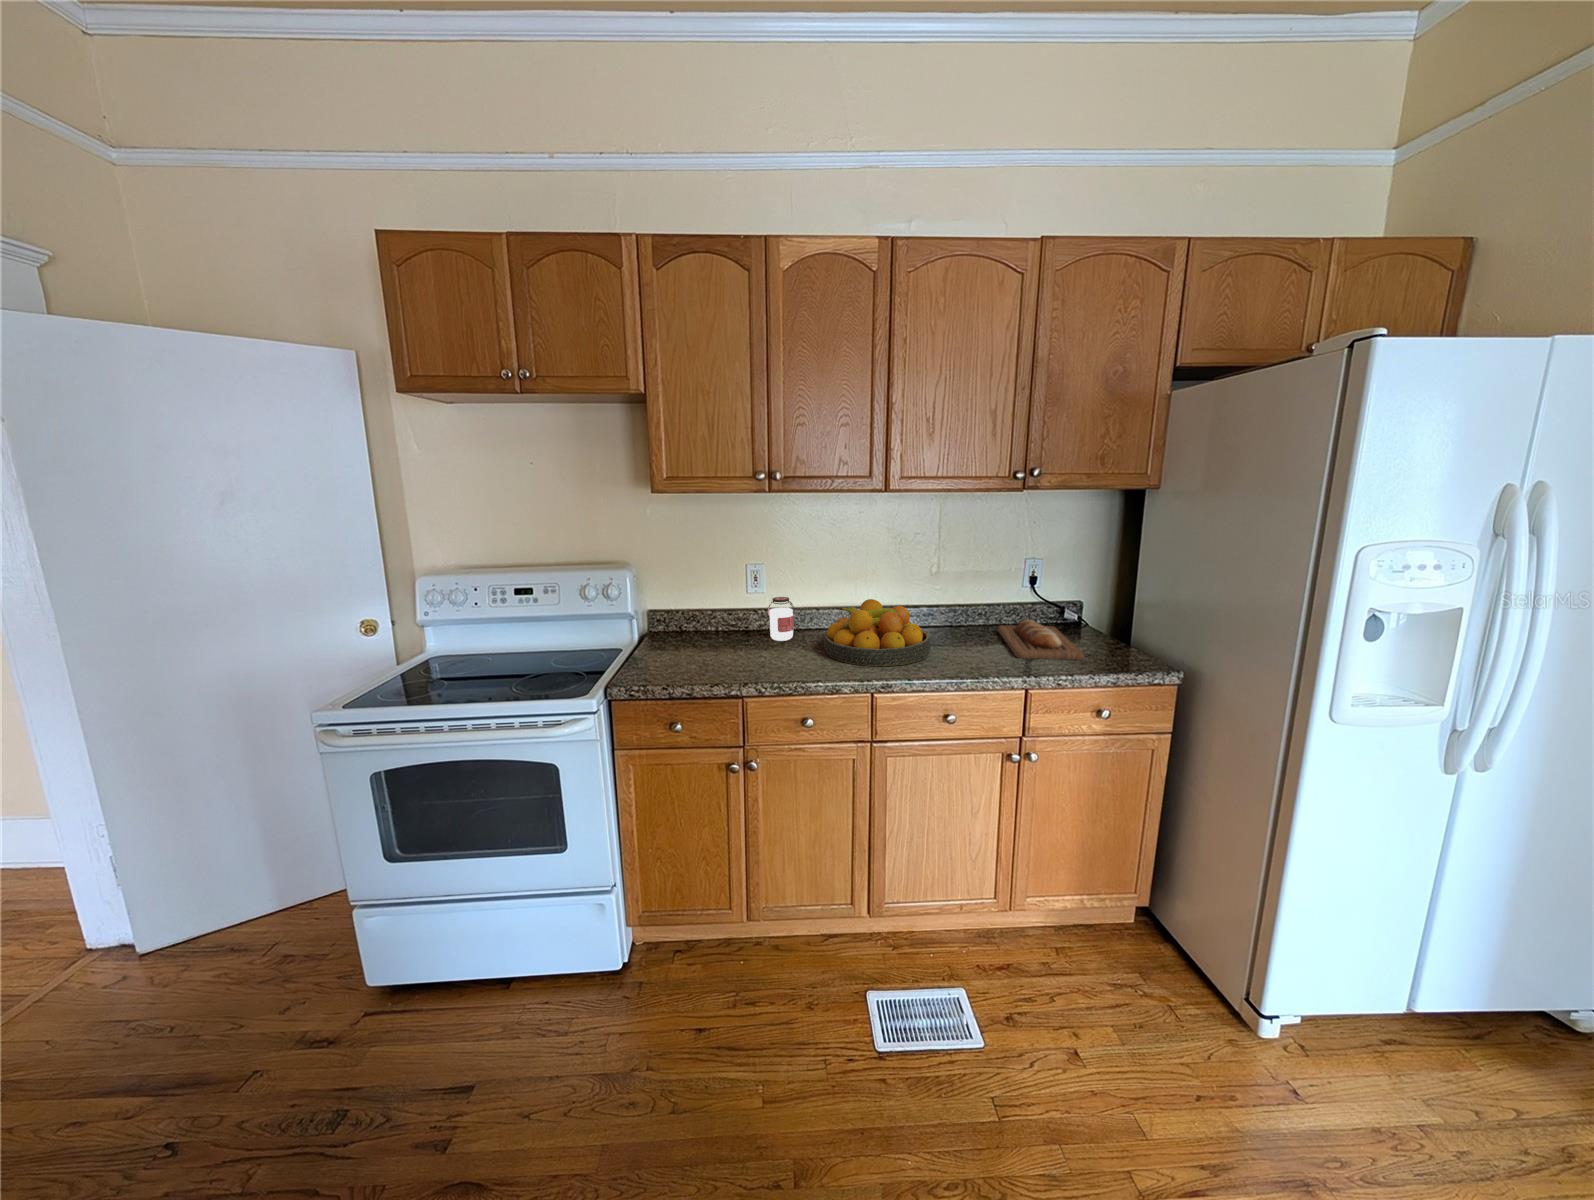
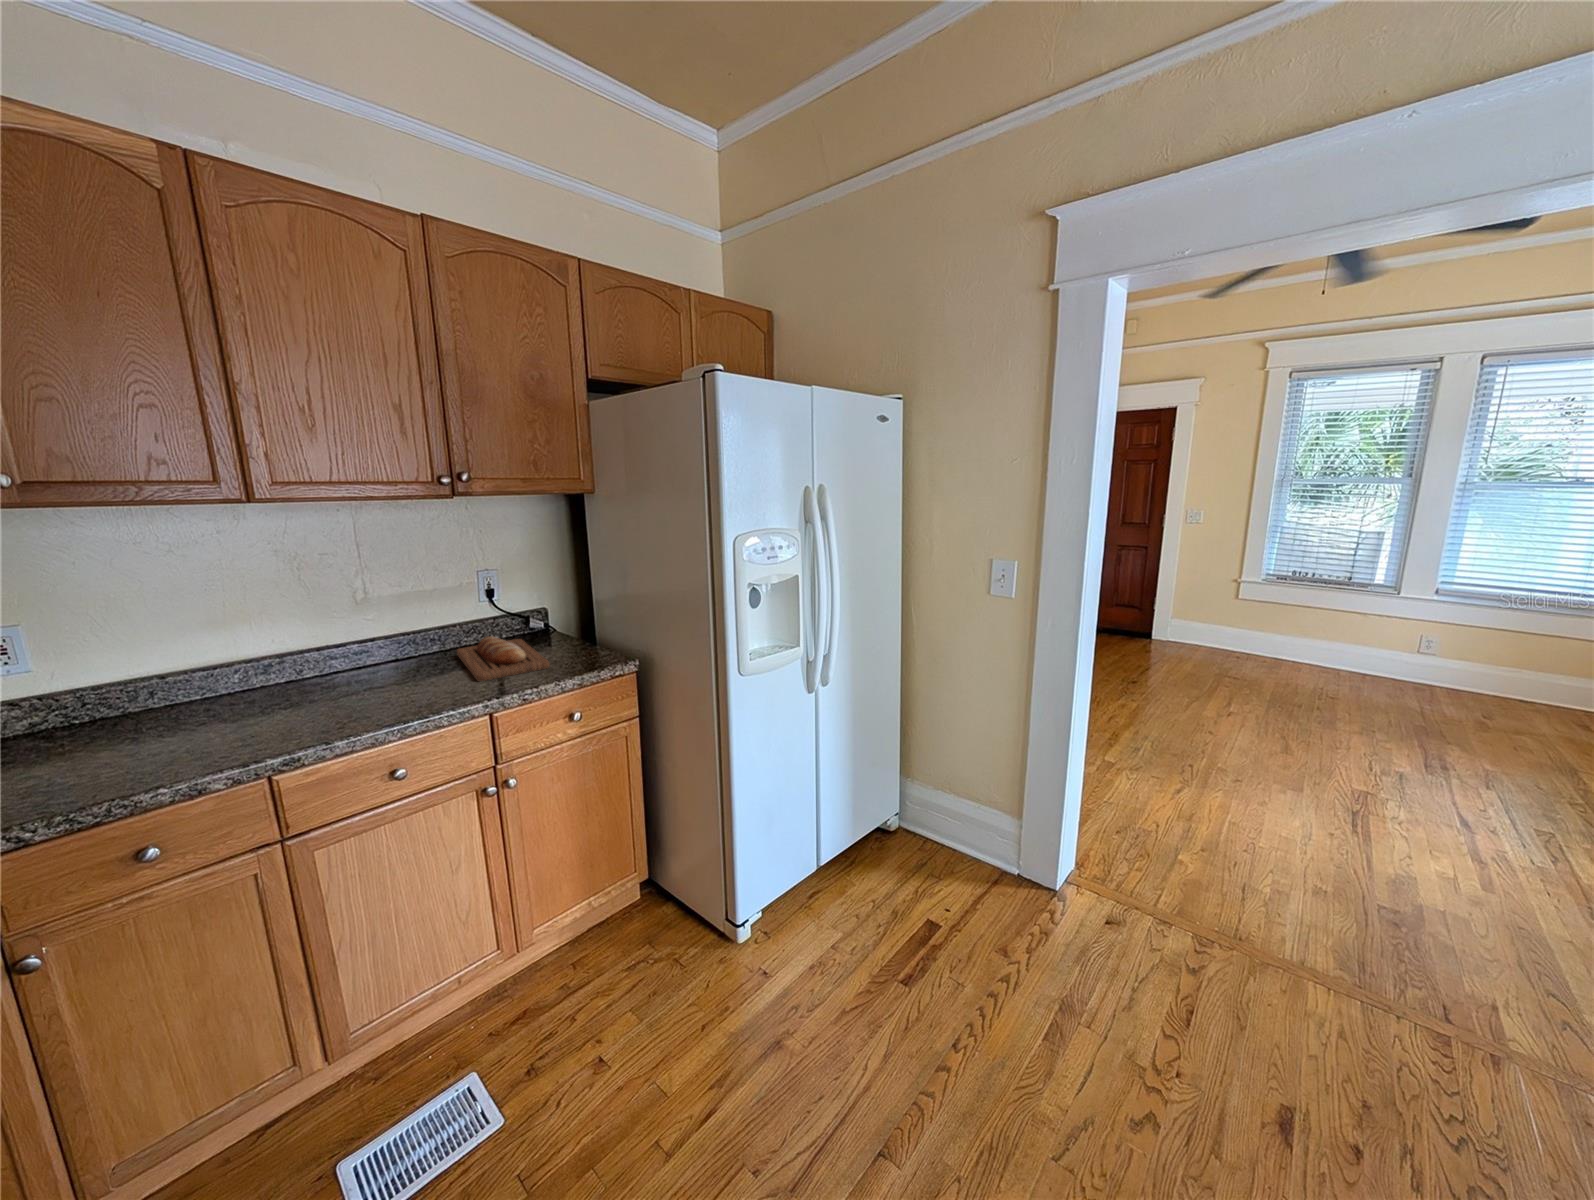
jar: present [768,597,794,641] -> none [38,671,110,745]
fruit bowl: present [824,599,930,667] -> none [172,649,362,746]

